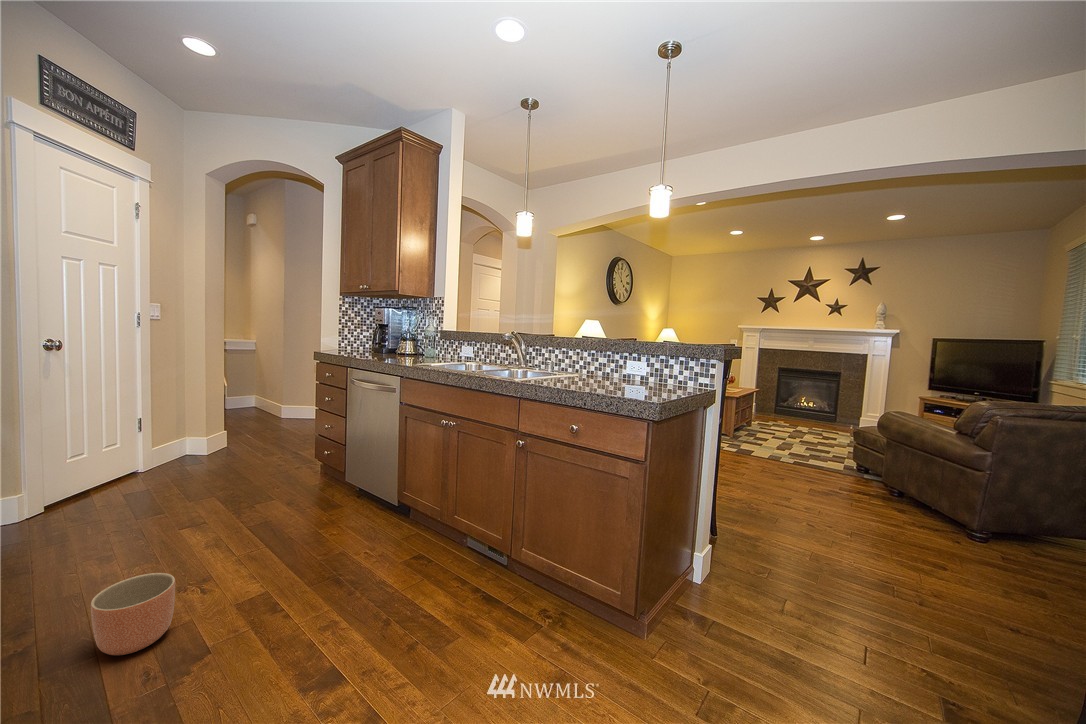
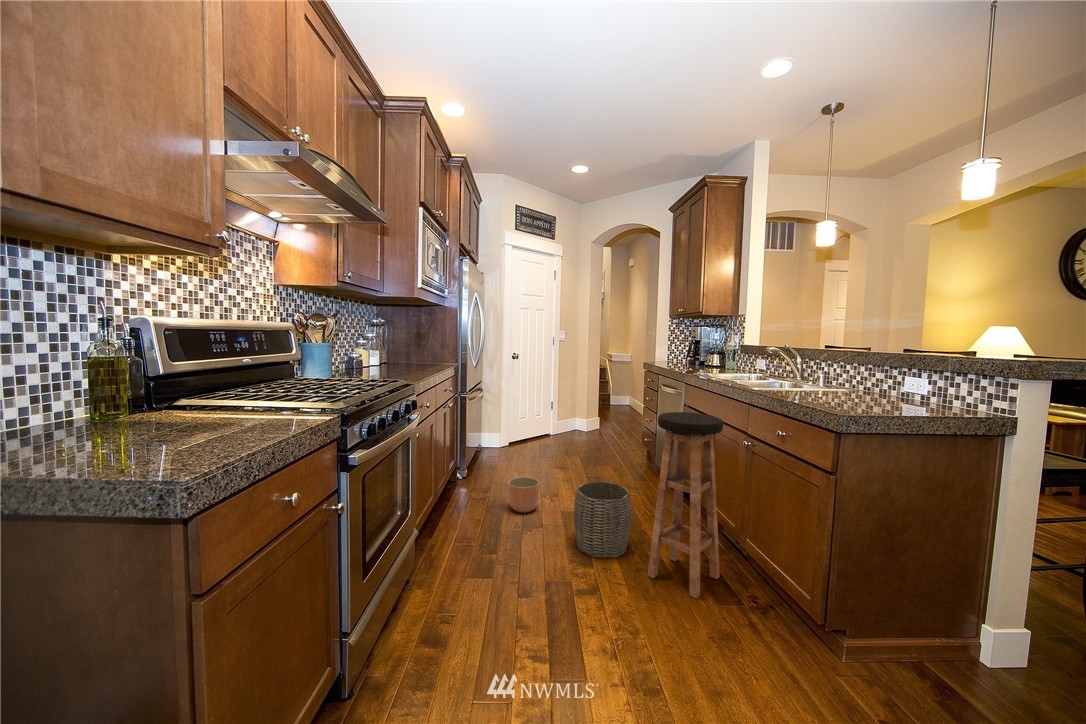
bar stool: none [425,416,514,655] -> present [647,412,723,599]
woven basket: none [281,536,381,672] -> present [574,482,631,558]

